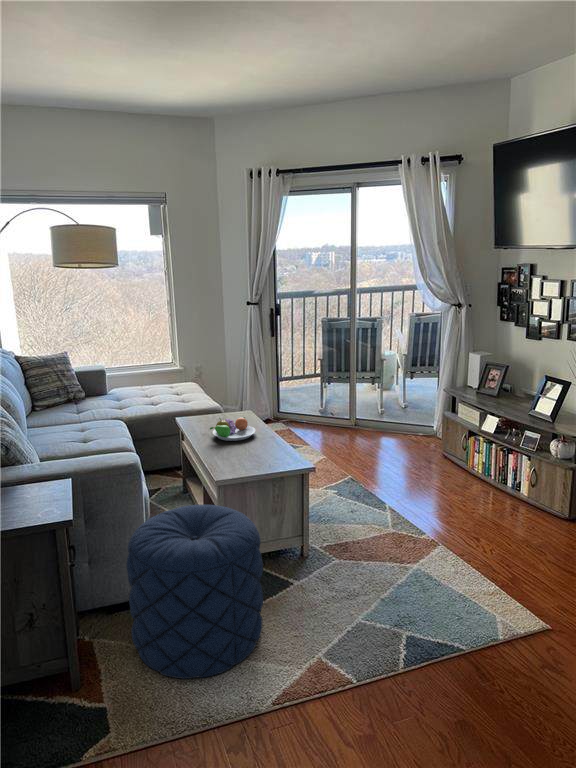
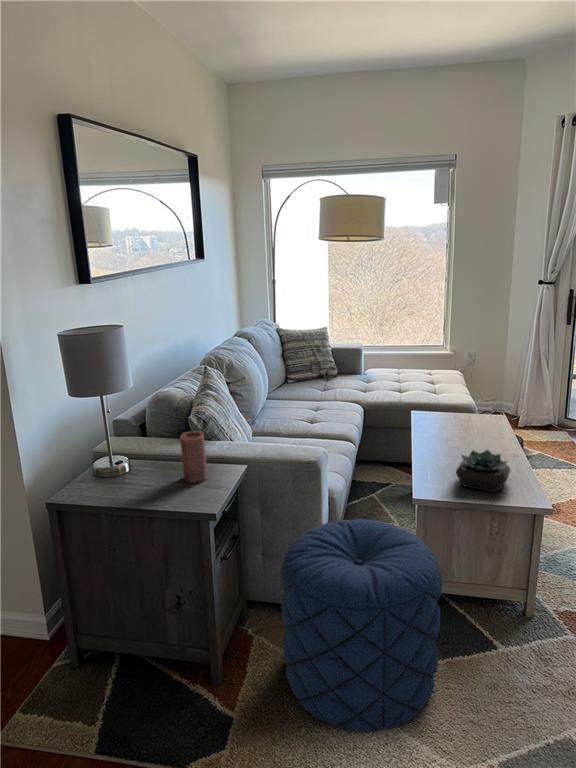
fruit bowl: present [210,417,255,441] -> none [435,419,494,450]
succulent plant: none [242,434,281,466] -> present [456,450,510,491]
candle: none [13,453,42,503] -> present [180,431,207,483]

